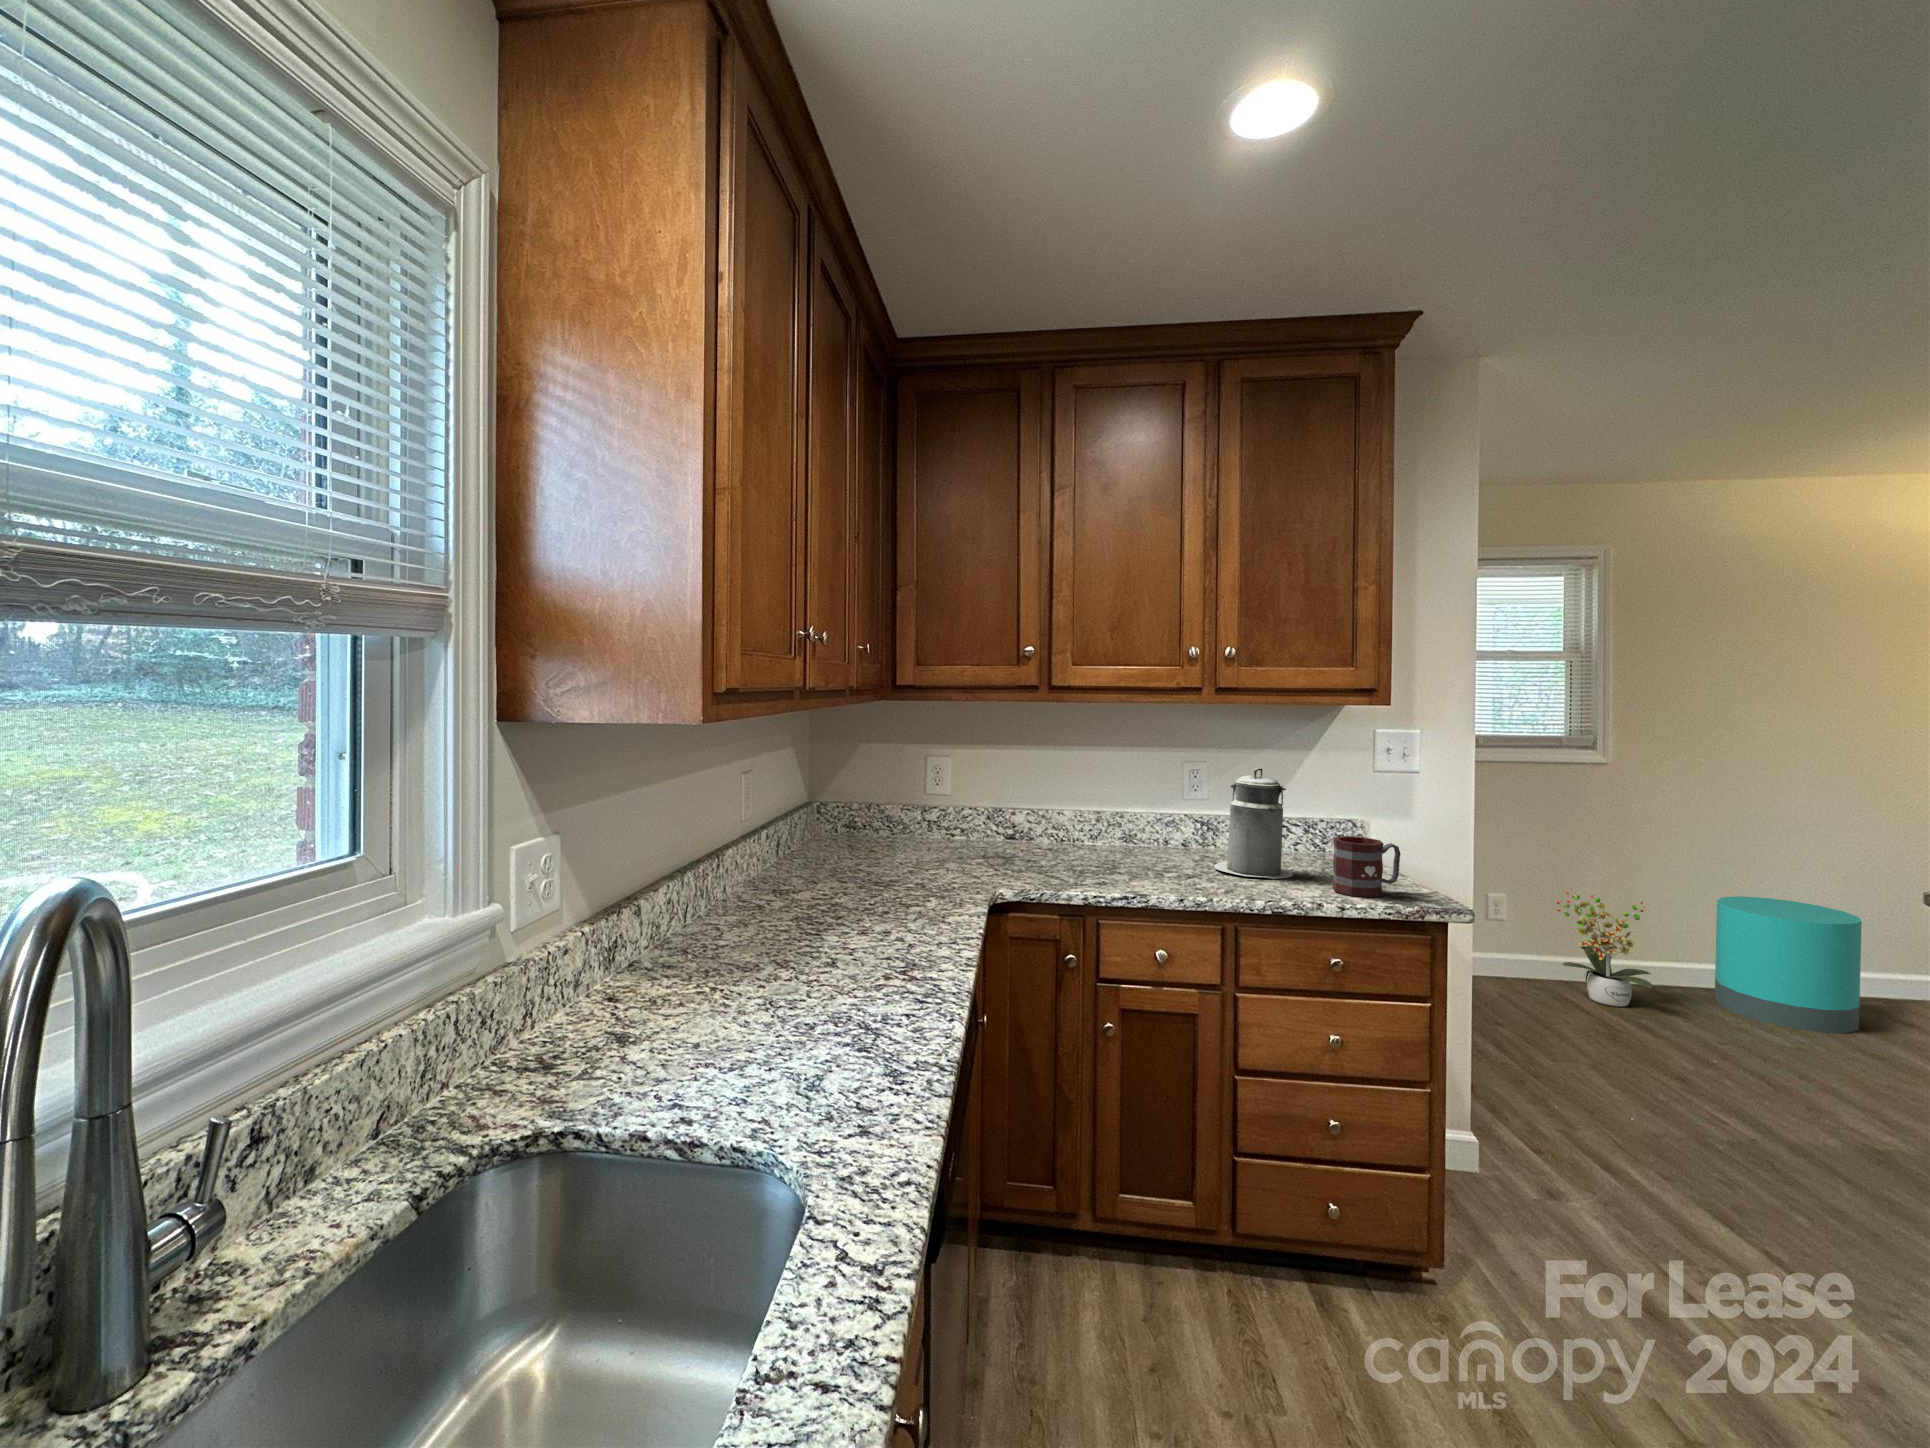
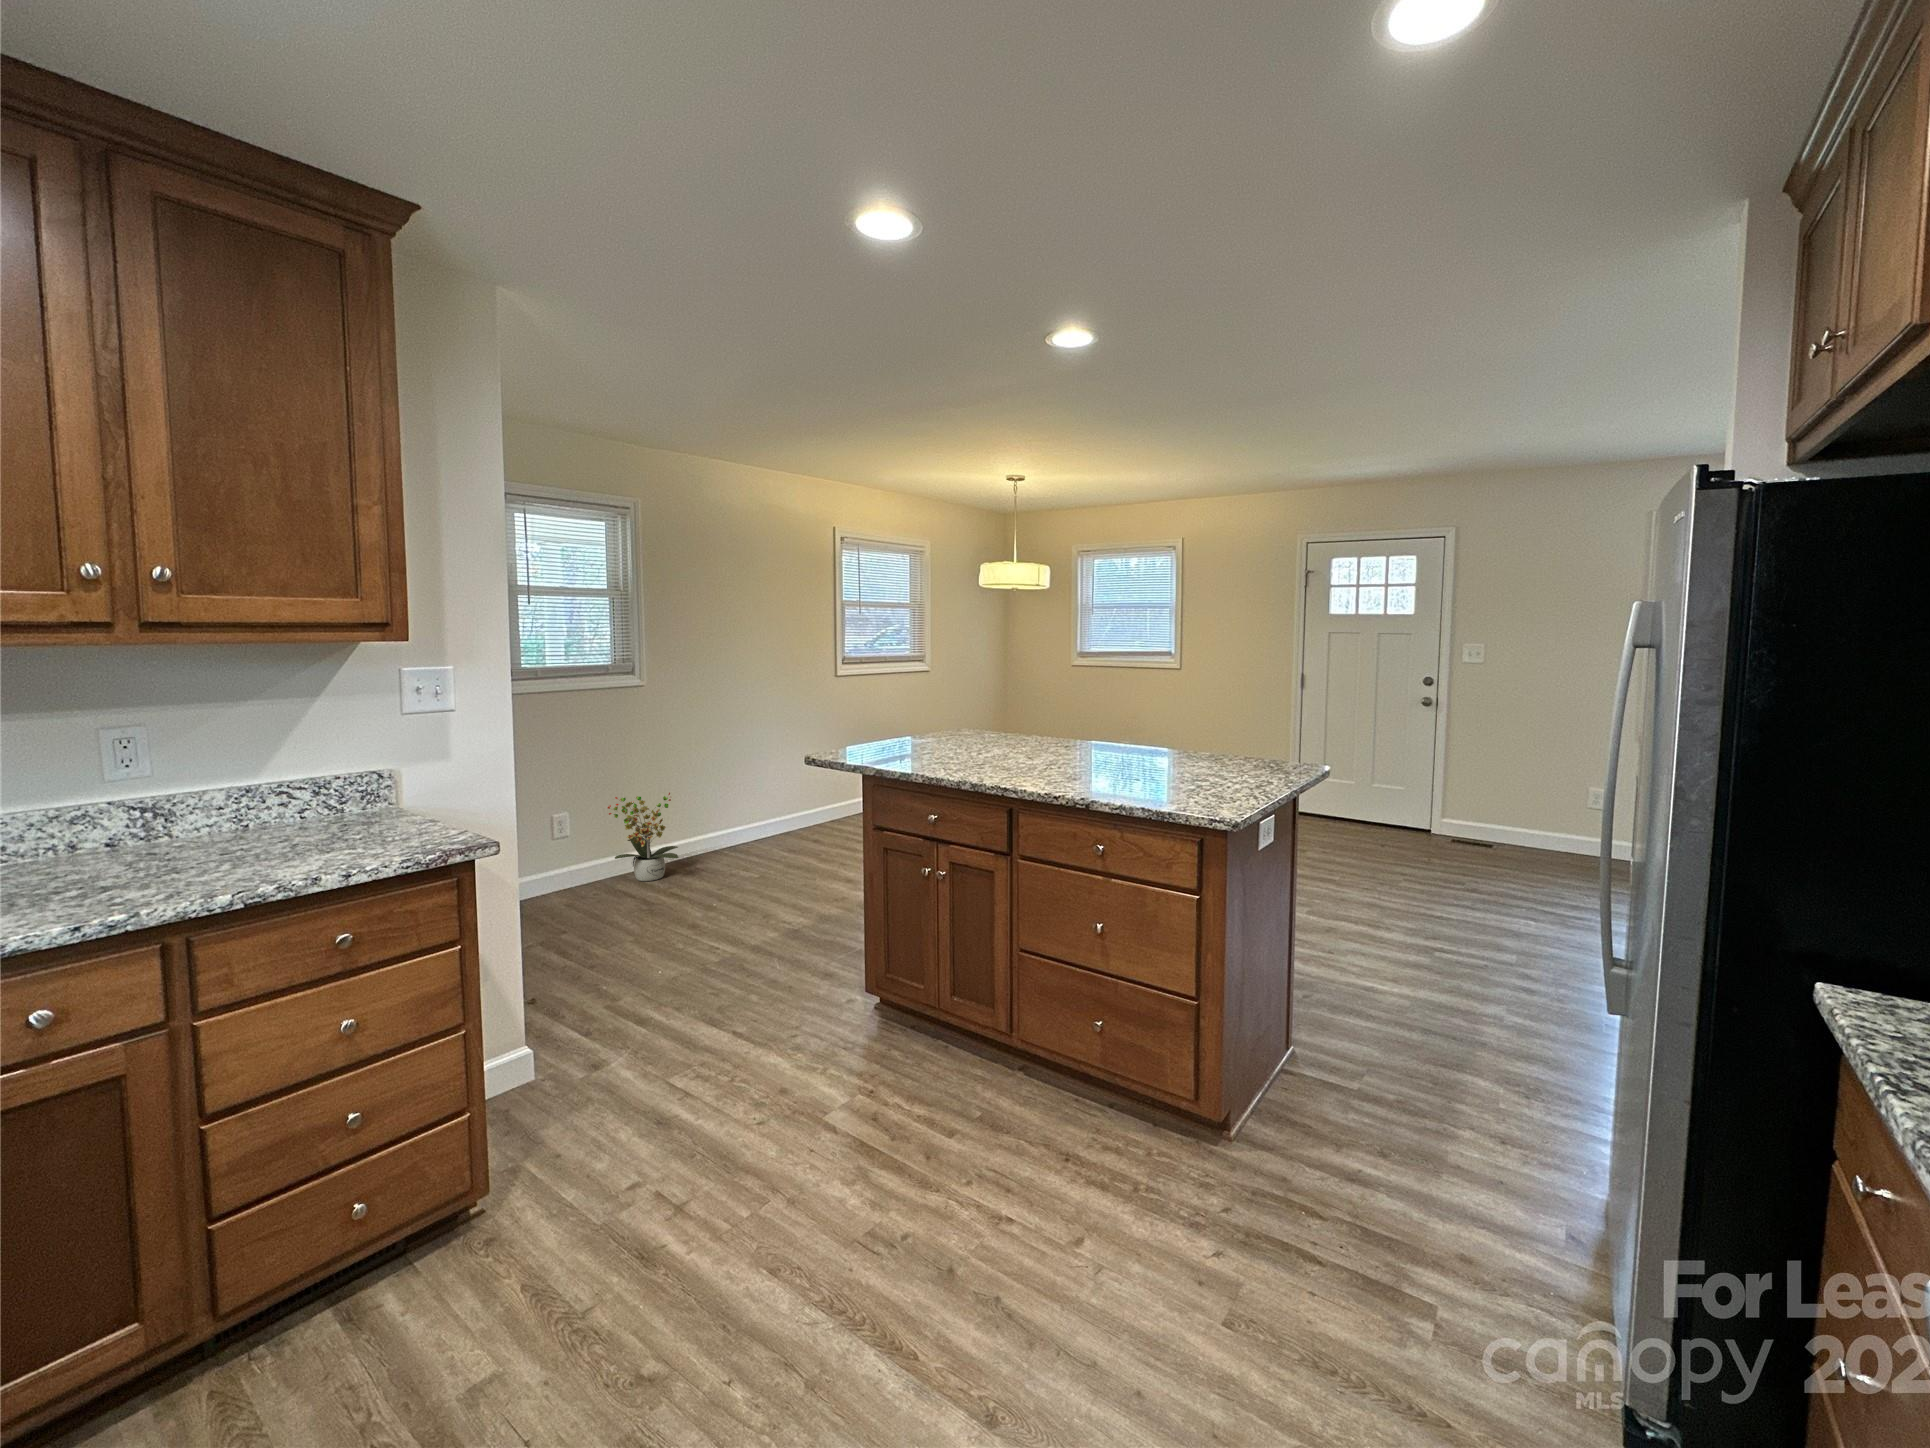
canister: present [1214,768,1293,879] -> none [157,726,288,868]
mug: present [1332,836,1400,897] -> none [336,789,423,859]
trash can: present [1715,896,1862,1033] -> none [717,772,796,861]

